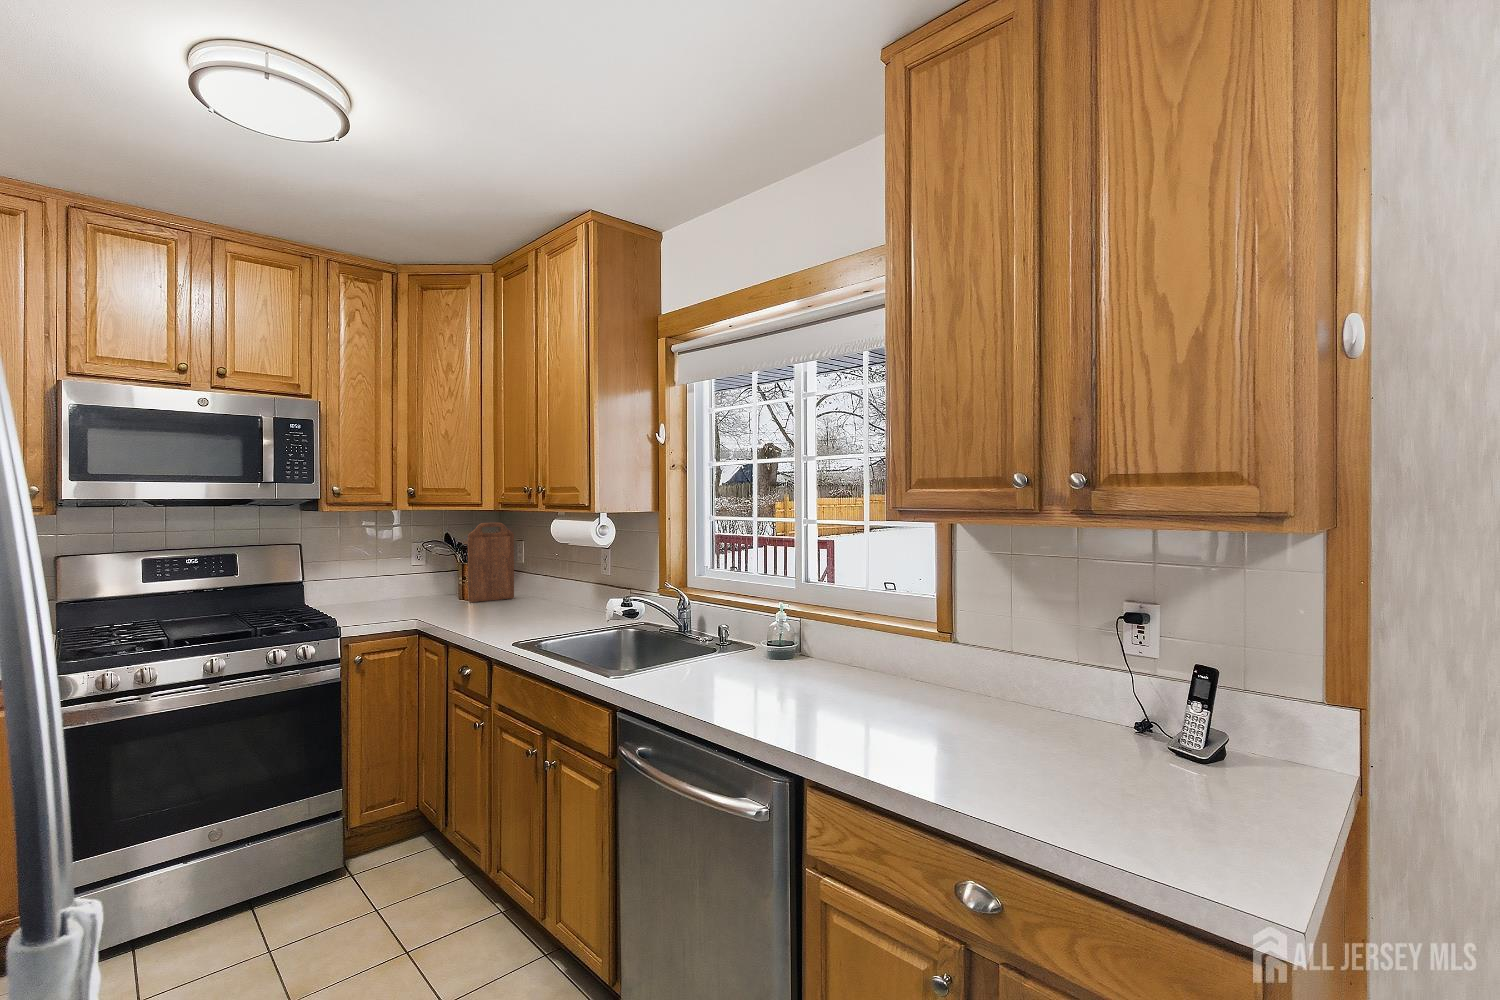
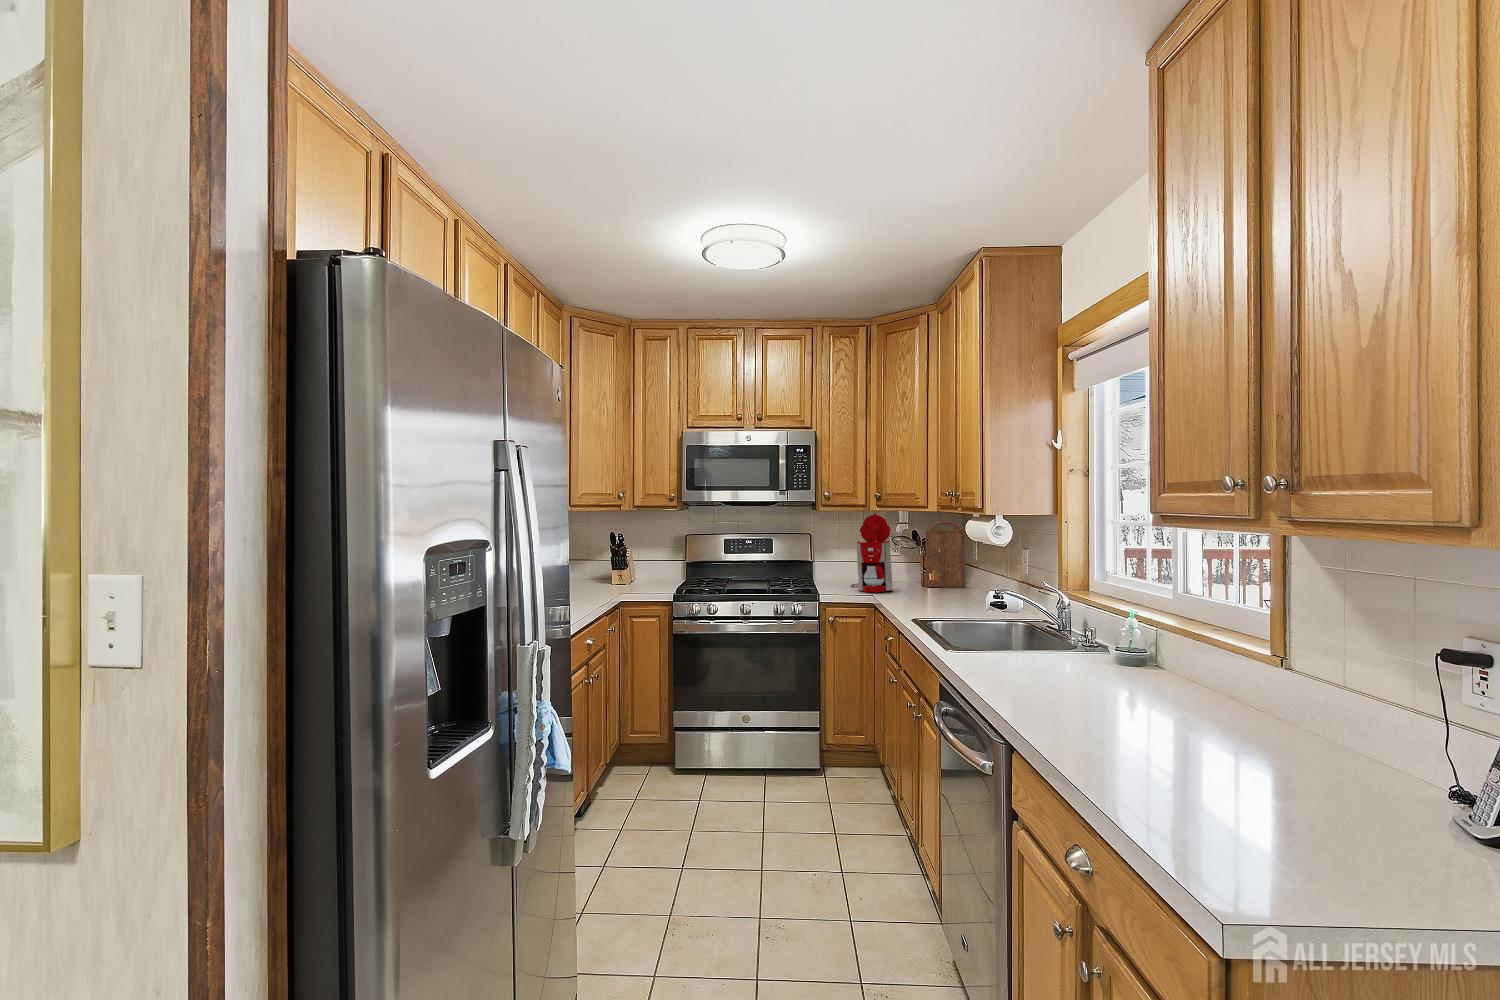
coffee maker: none [367,515,434,616] -> present [851,514,893,592]

